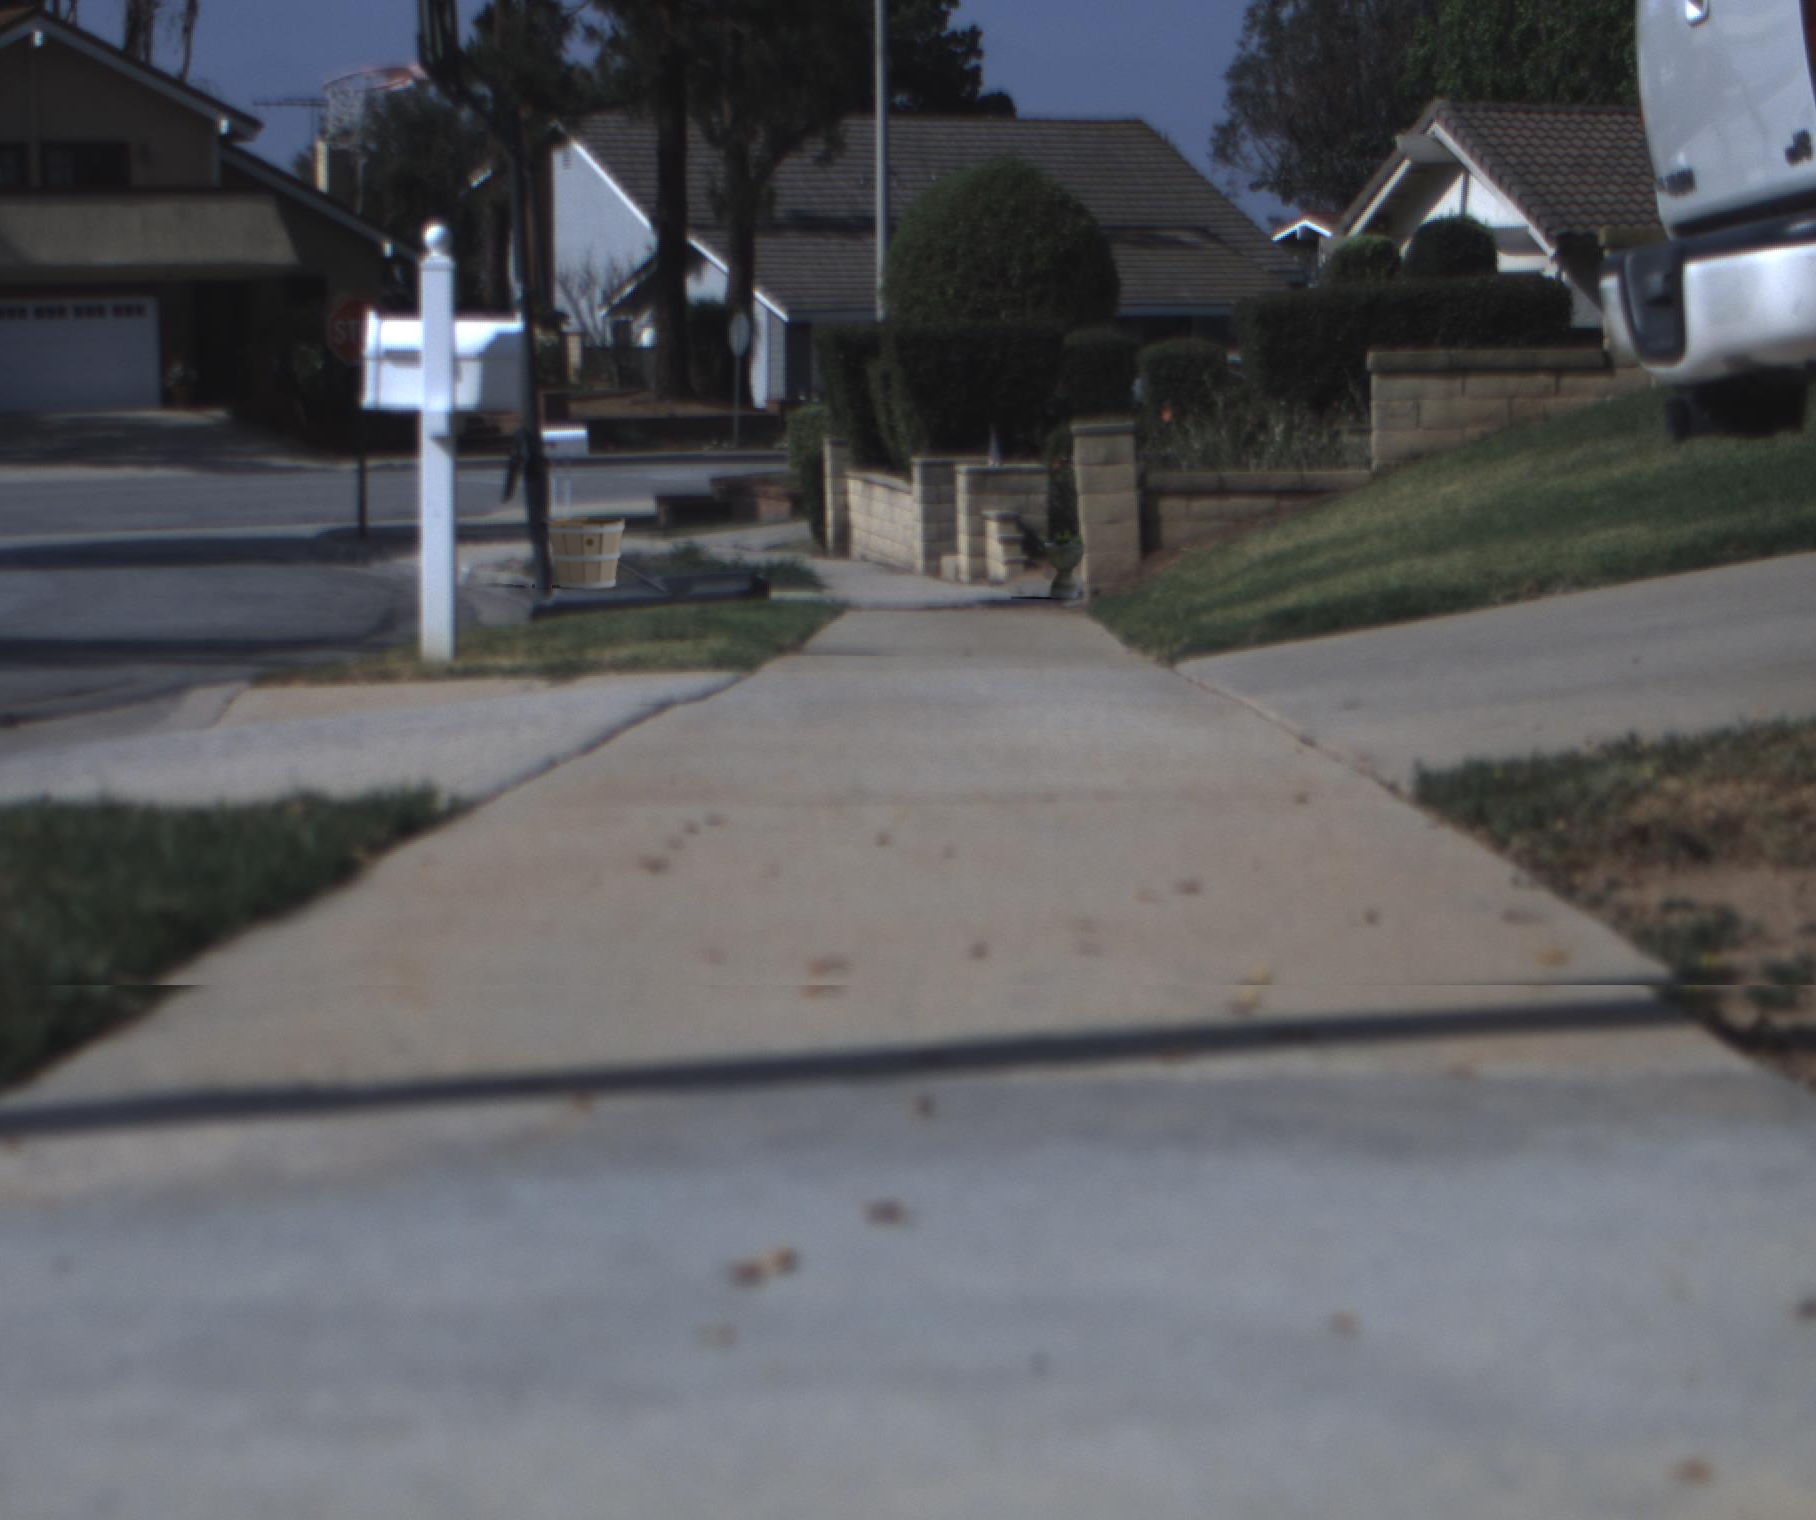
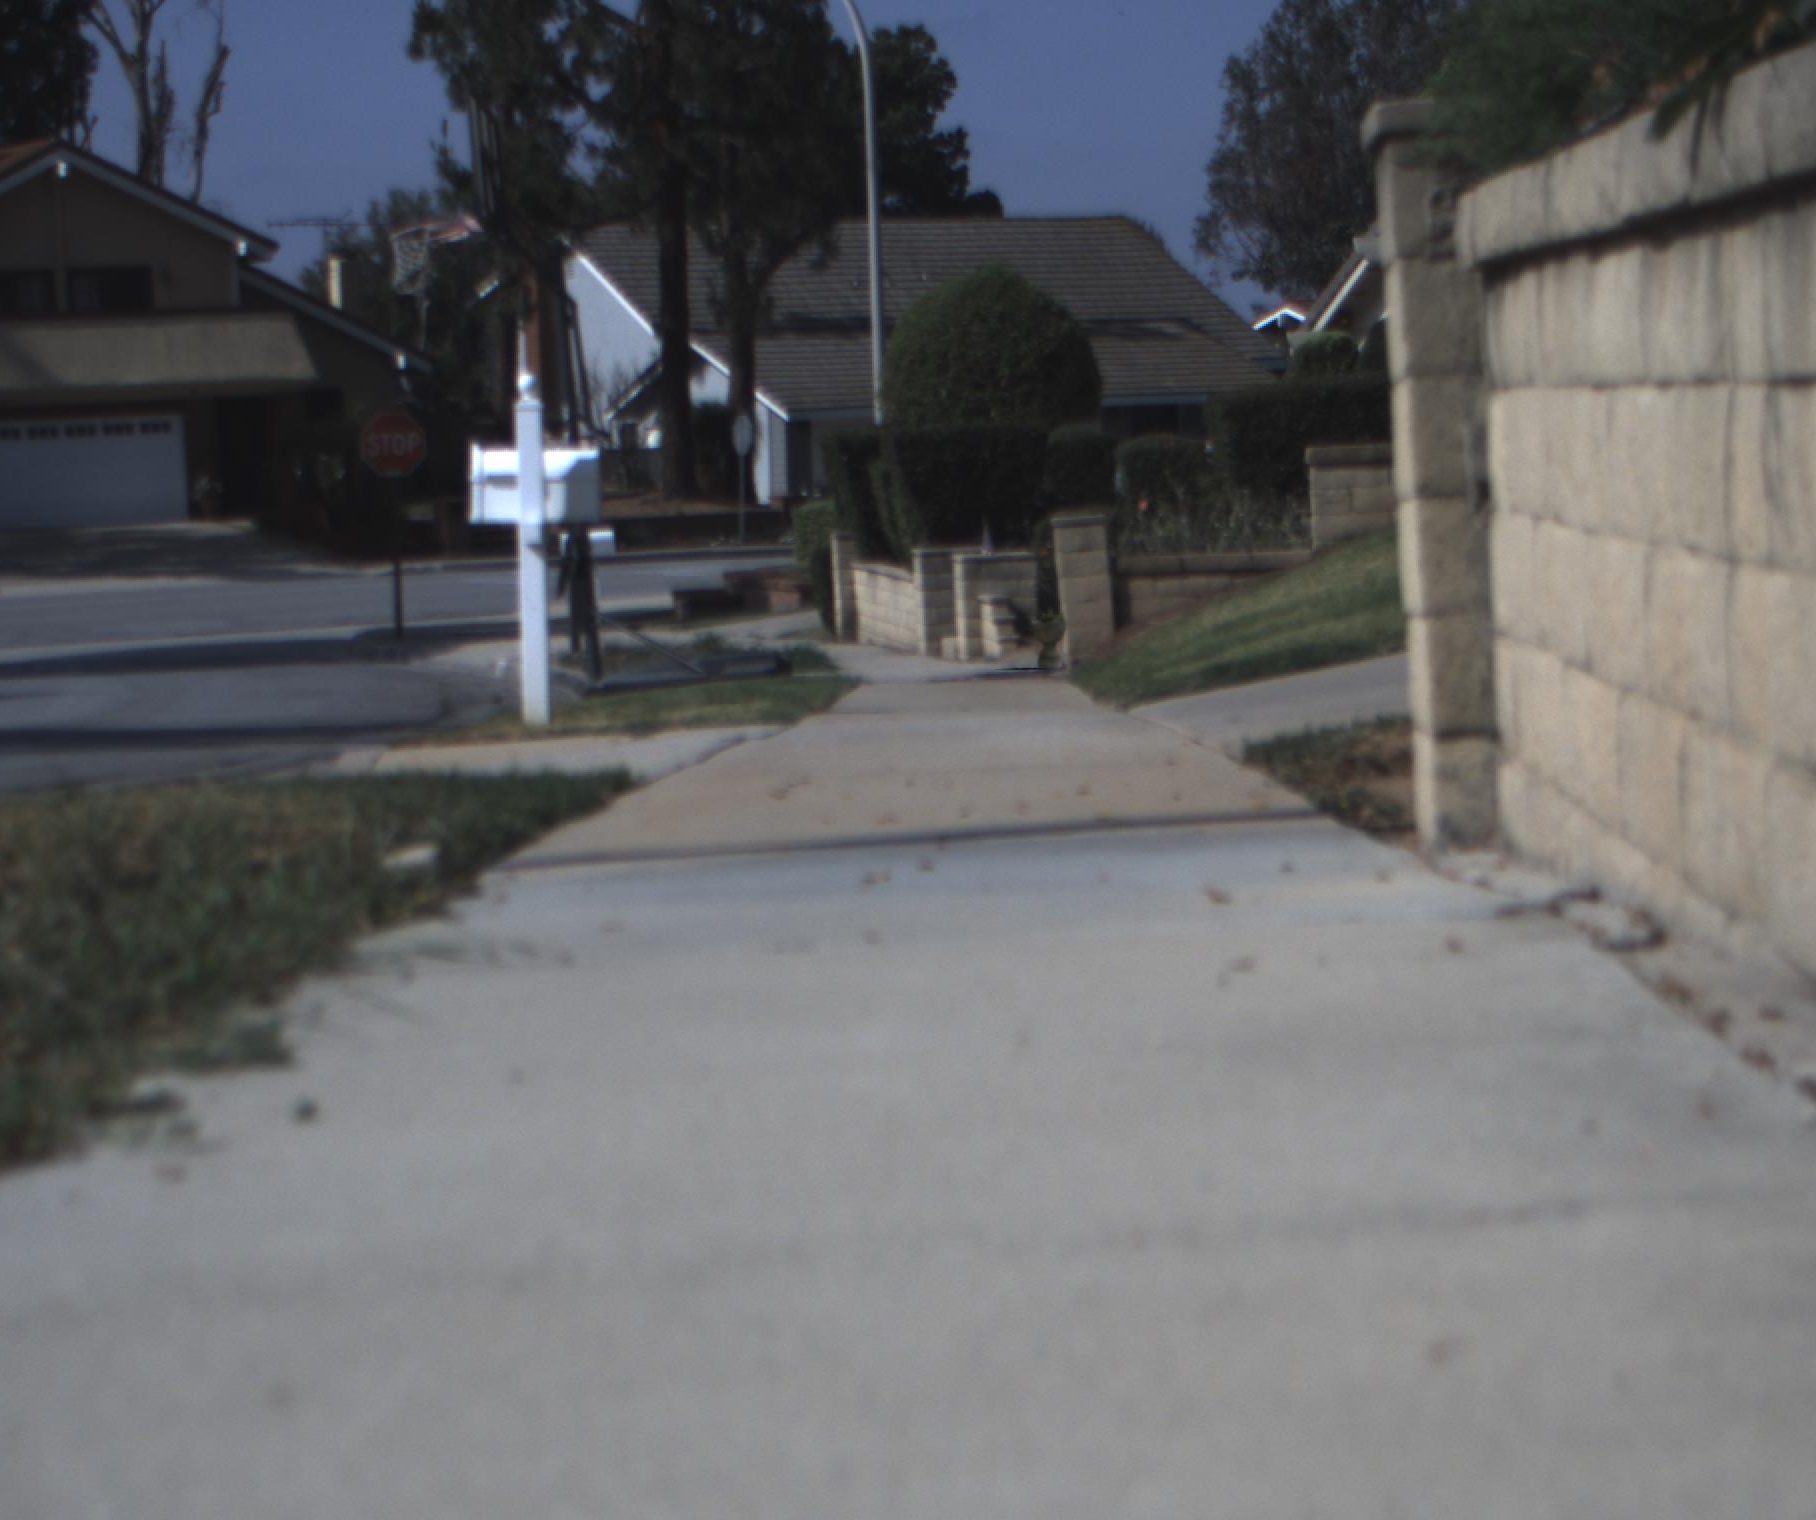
wooden bucket: present [548,517,625,589] -> none [594,609,664,673]

